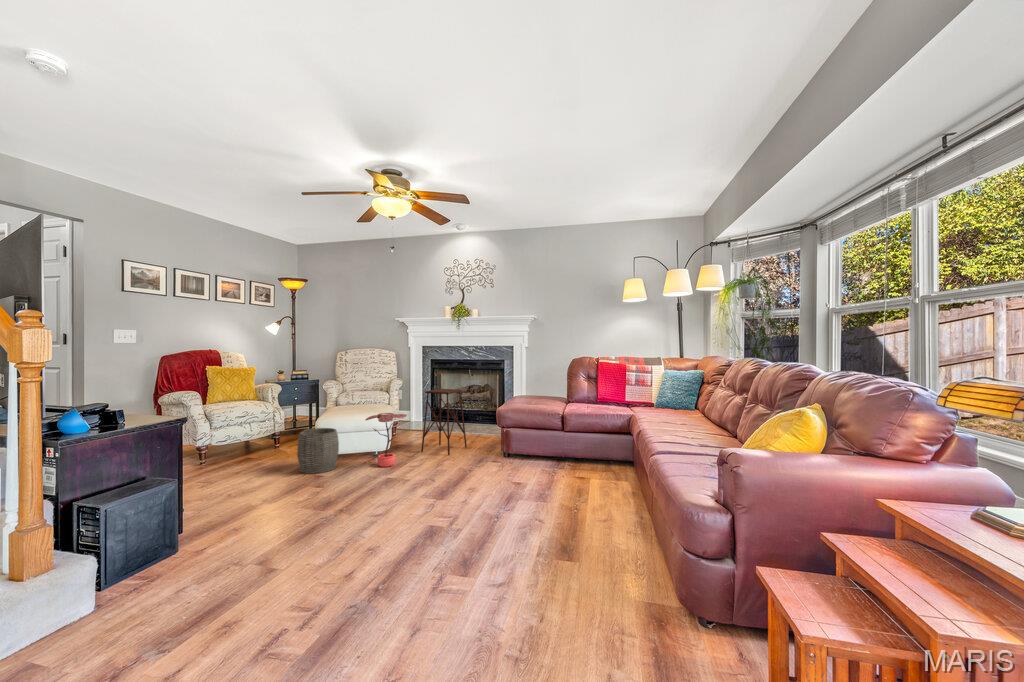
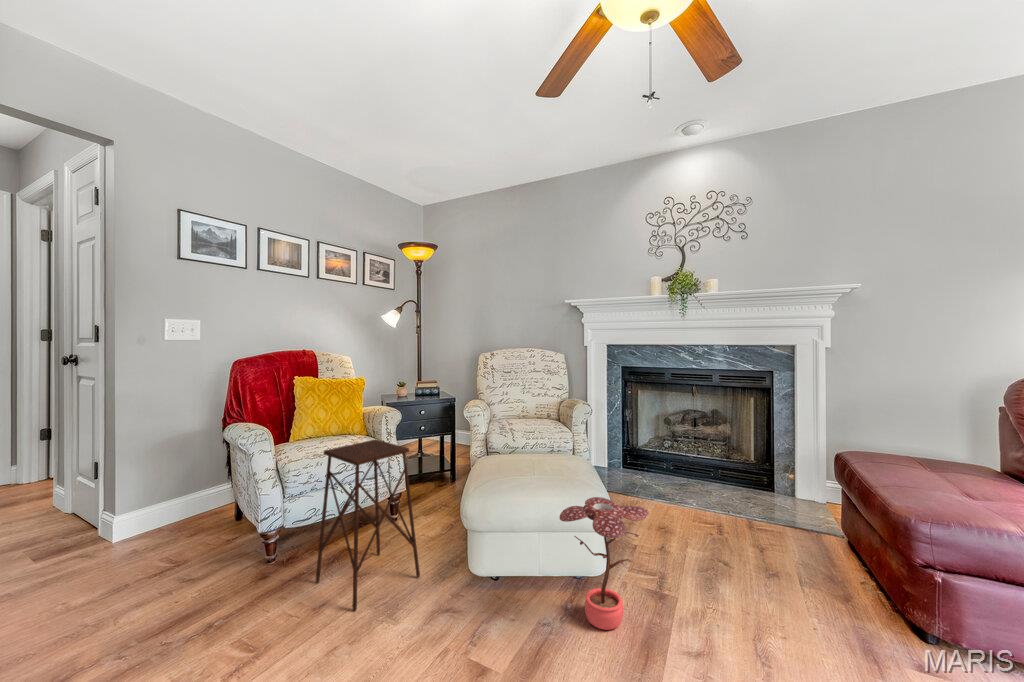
side table: present [421,389,467,455] -> present [316,440,420,611]
woven basket: present [297,428,339,474] -> none [424,519,504,637]

